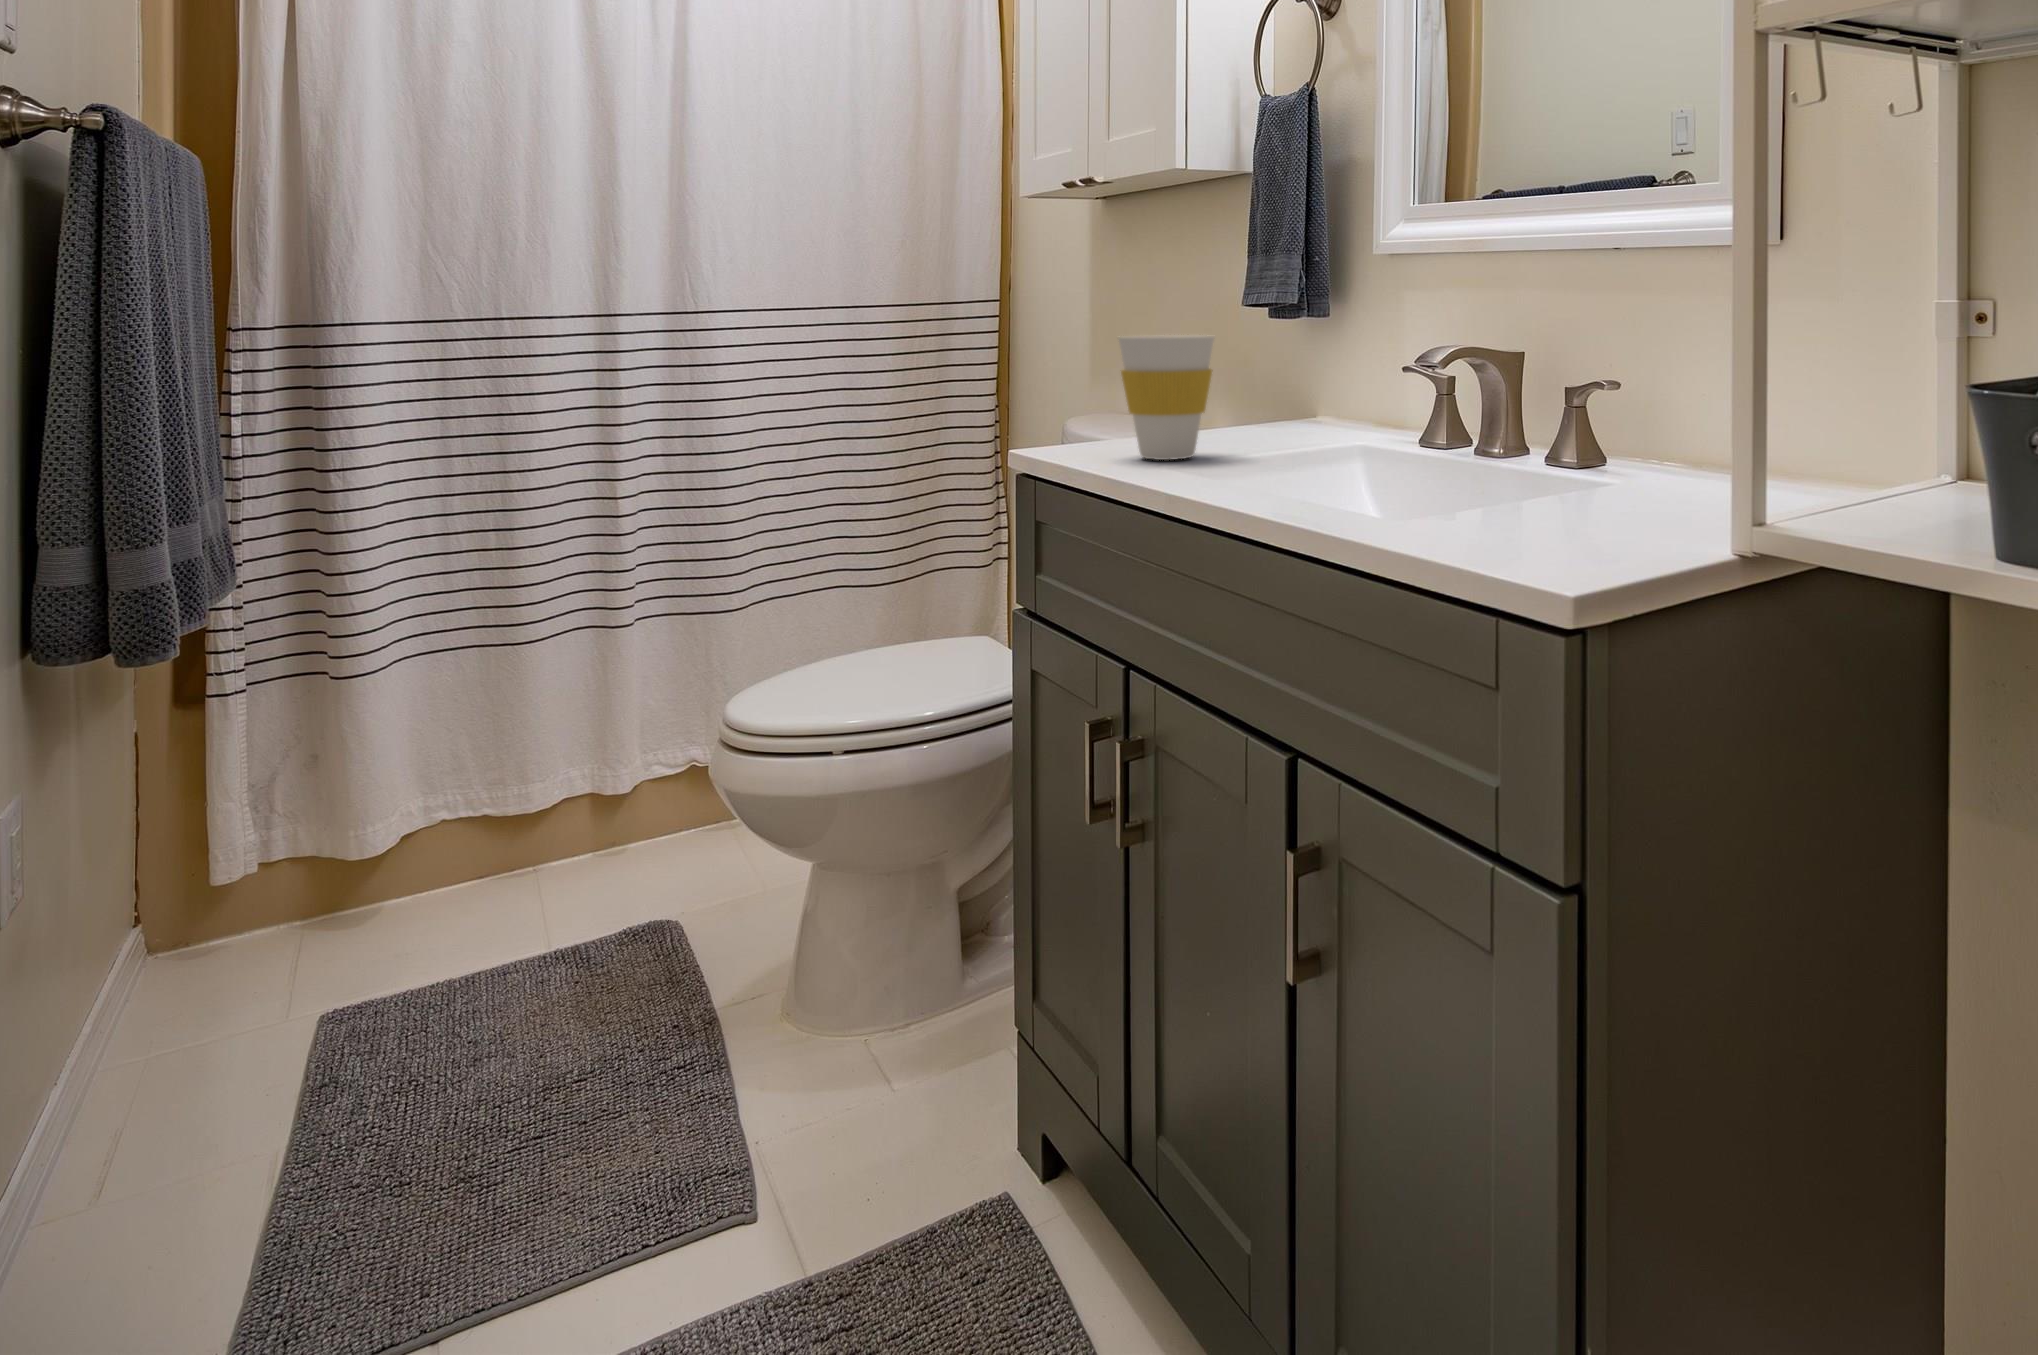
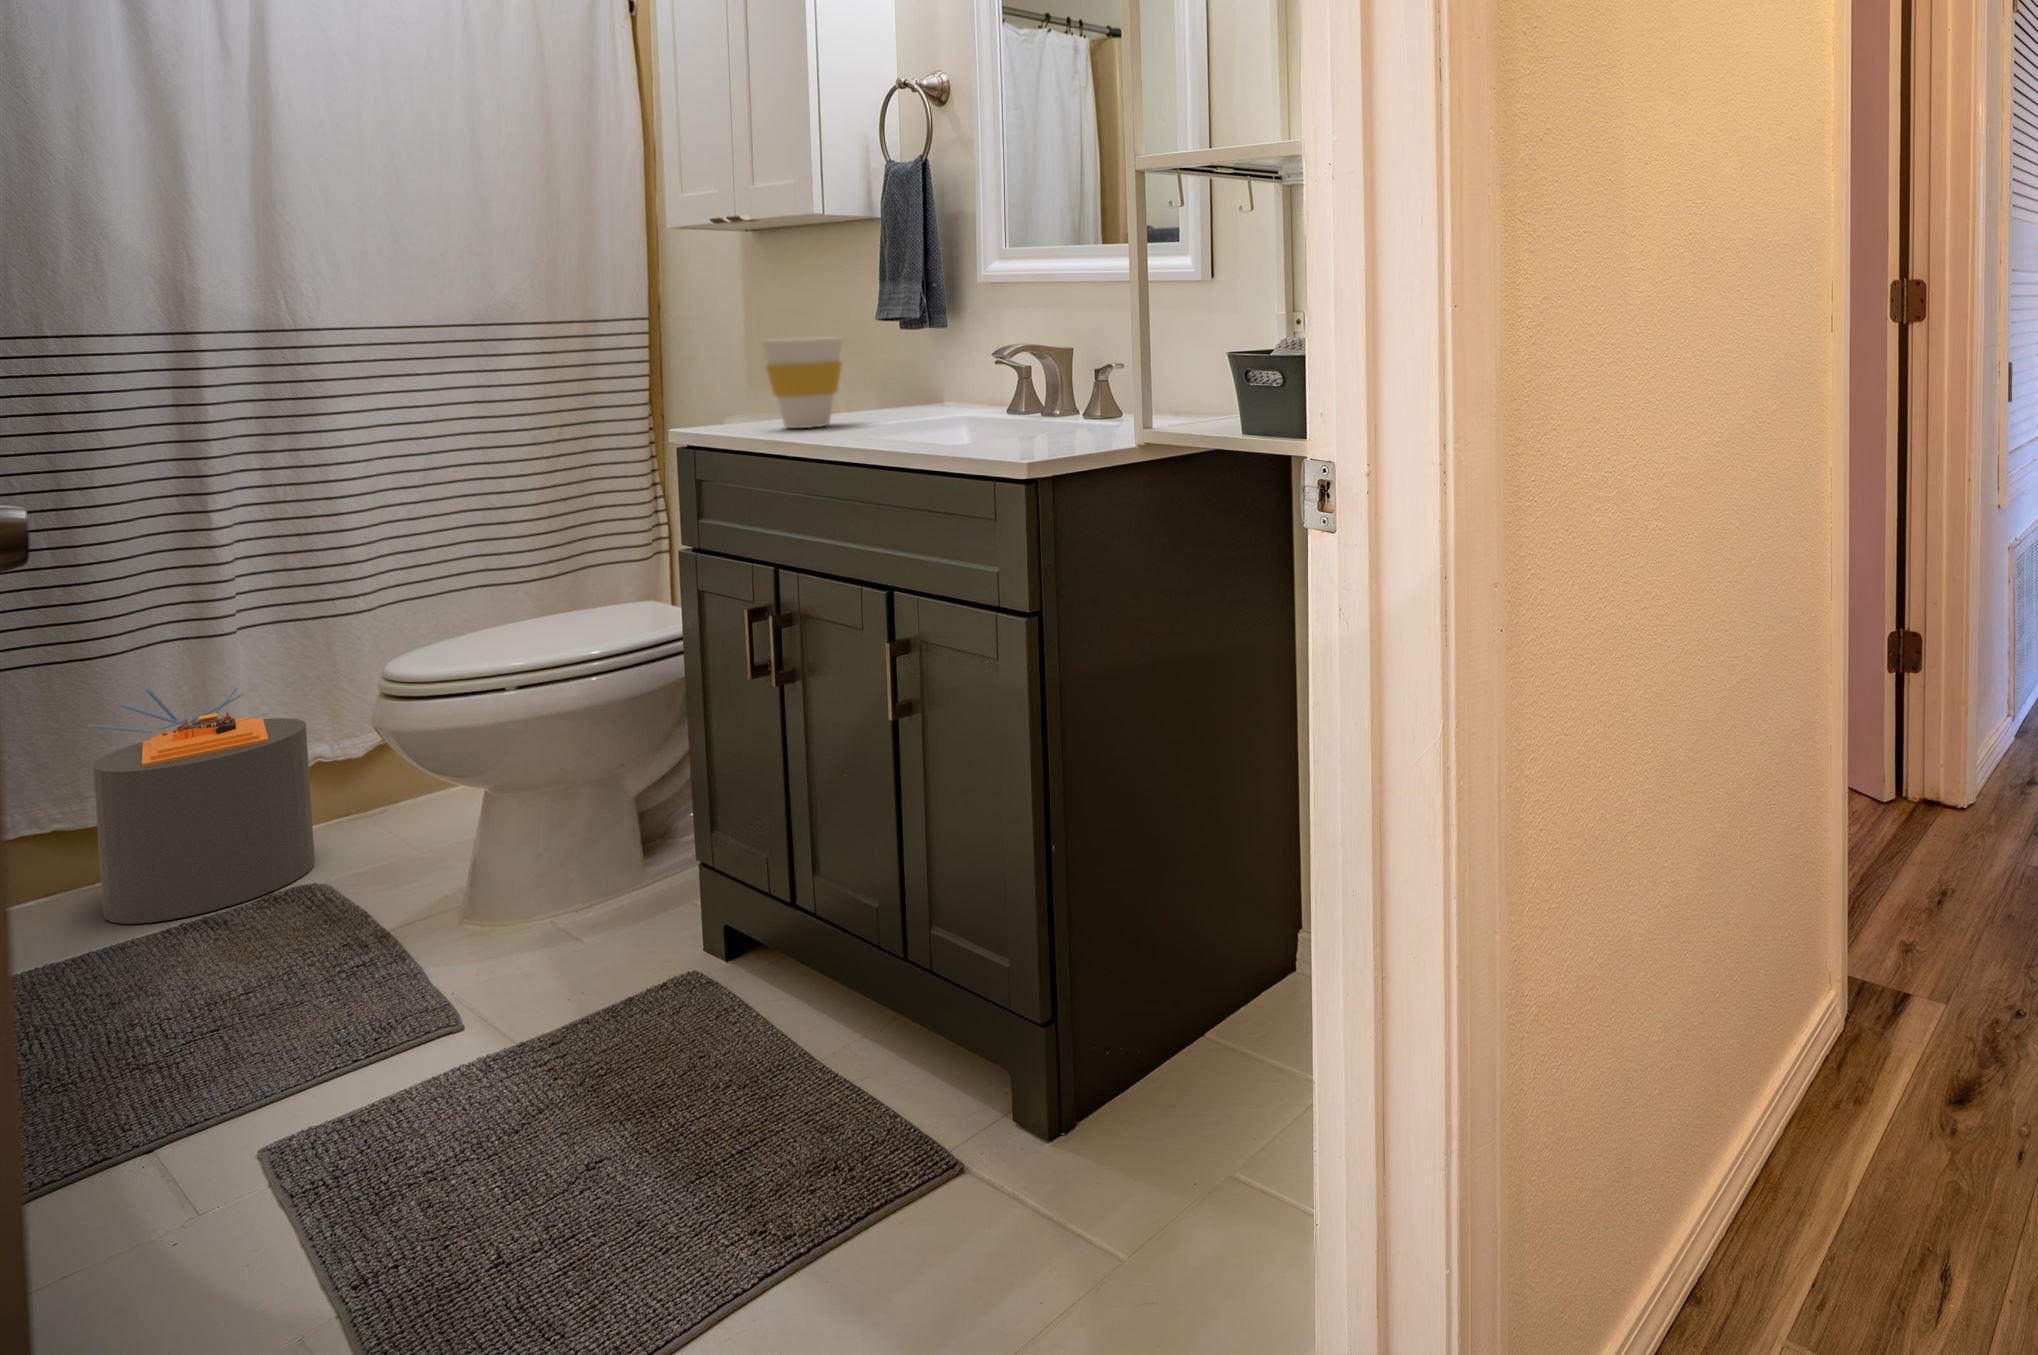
trash can: none [494,674,680,939] -> present [88,688,315,924]

